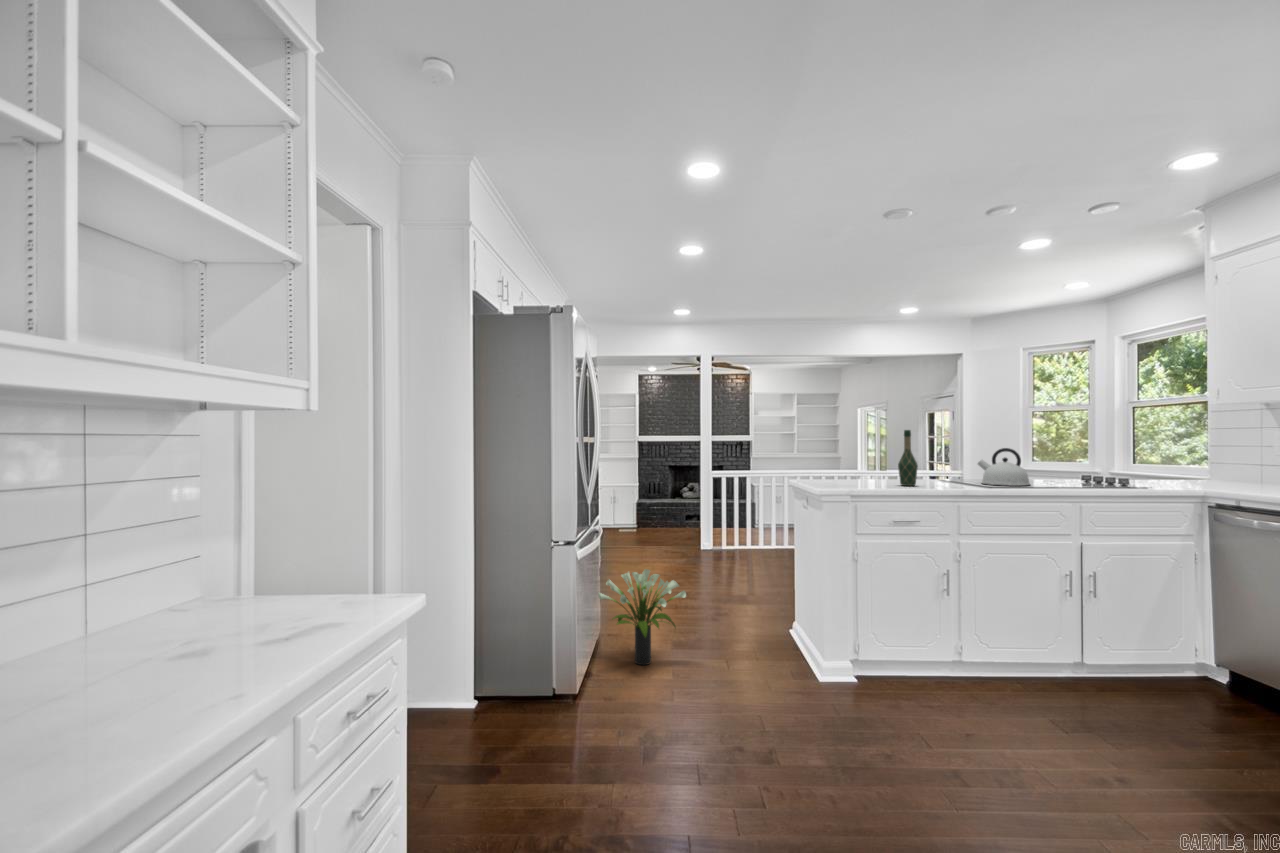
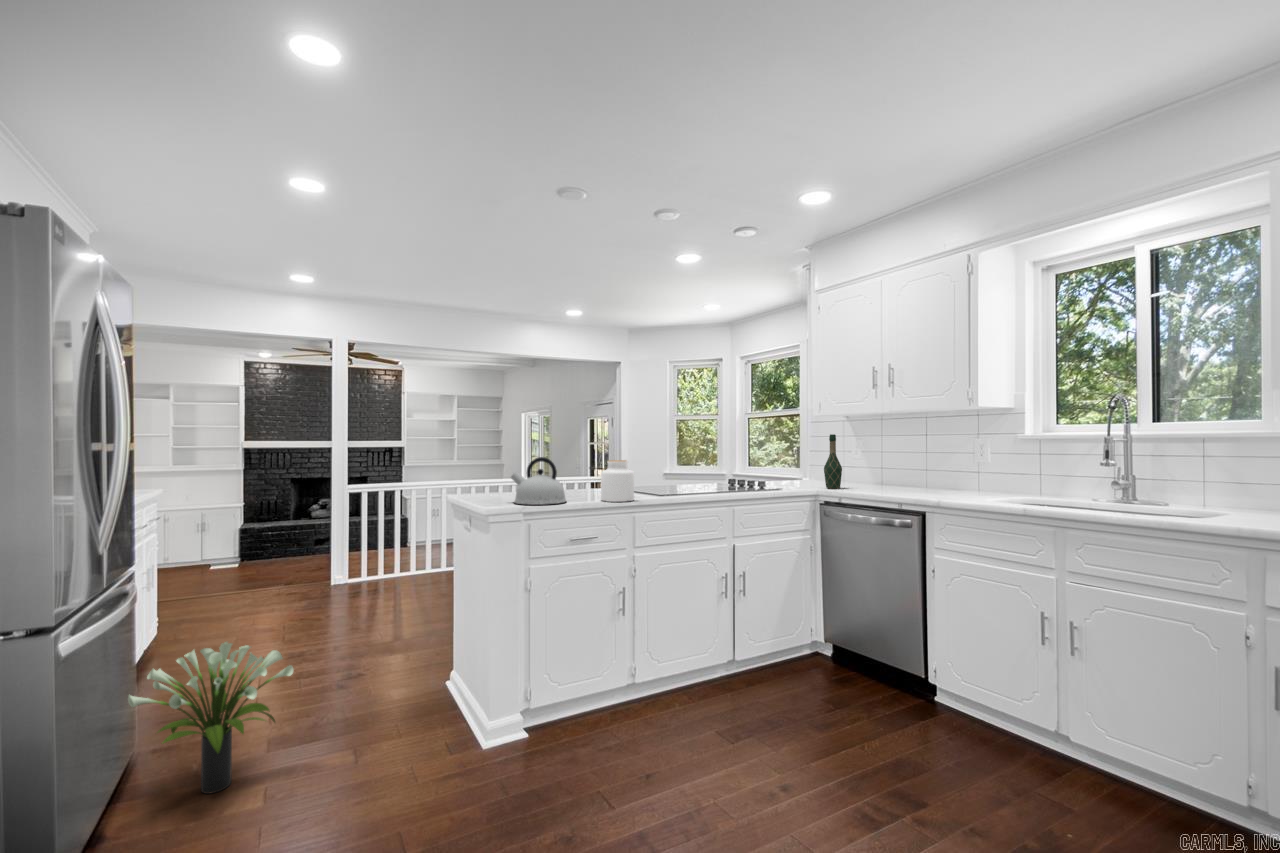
wine bottle: present [898,430,918,486] -> present [824,434,842,489]
kettle: present [978,448,1030,486] -> present [511,457,566,505]
jar: none [925,453,959,491] -> present [601,460,634,502]

